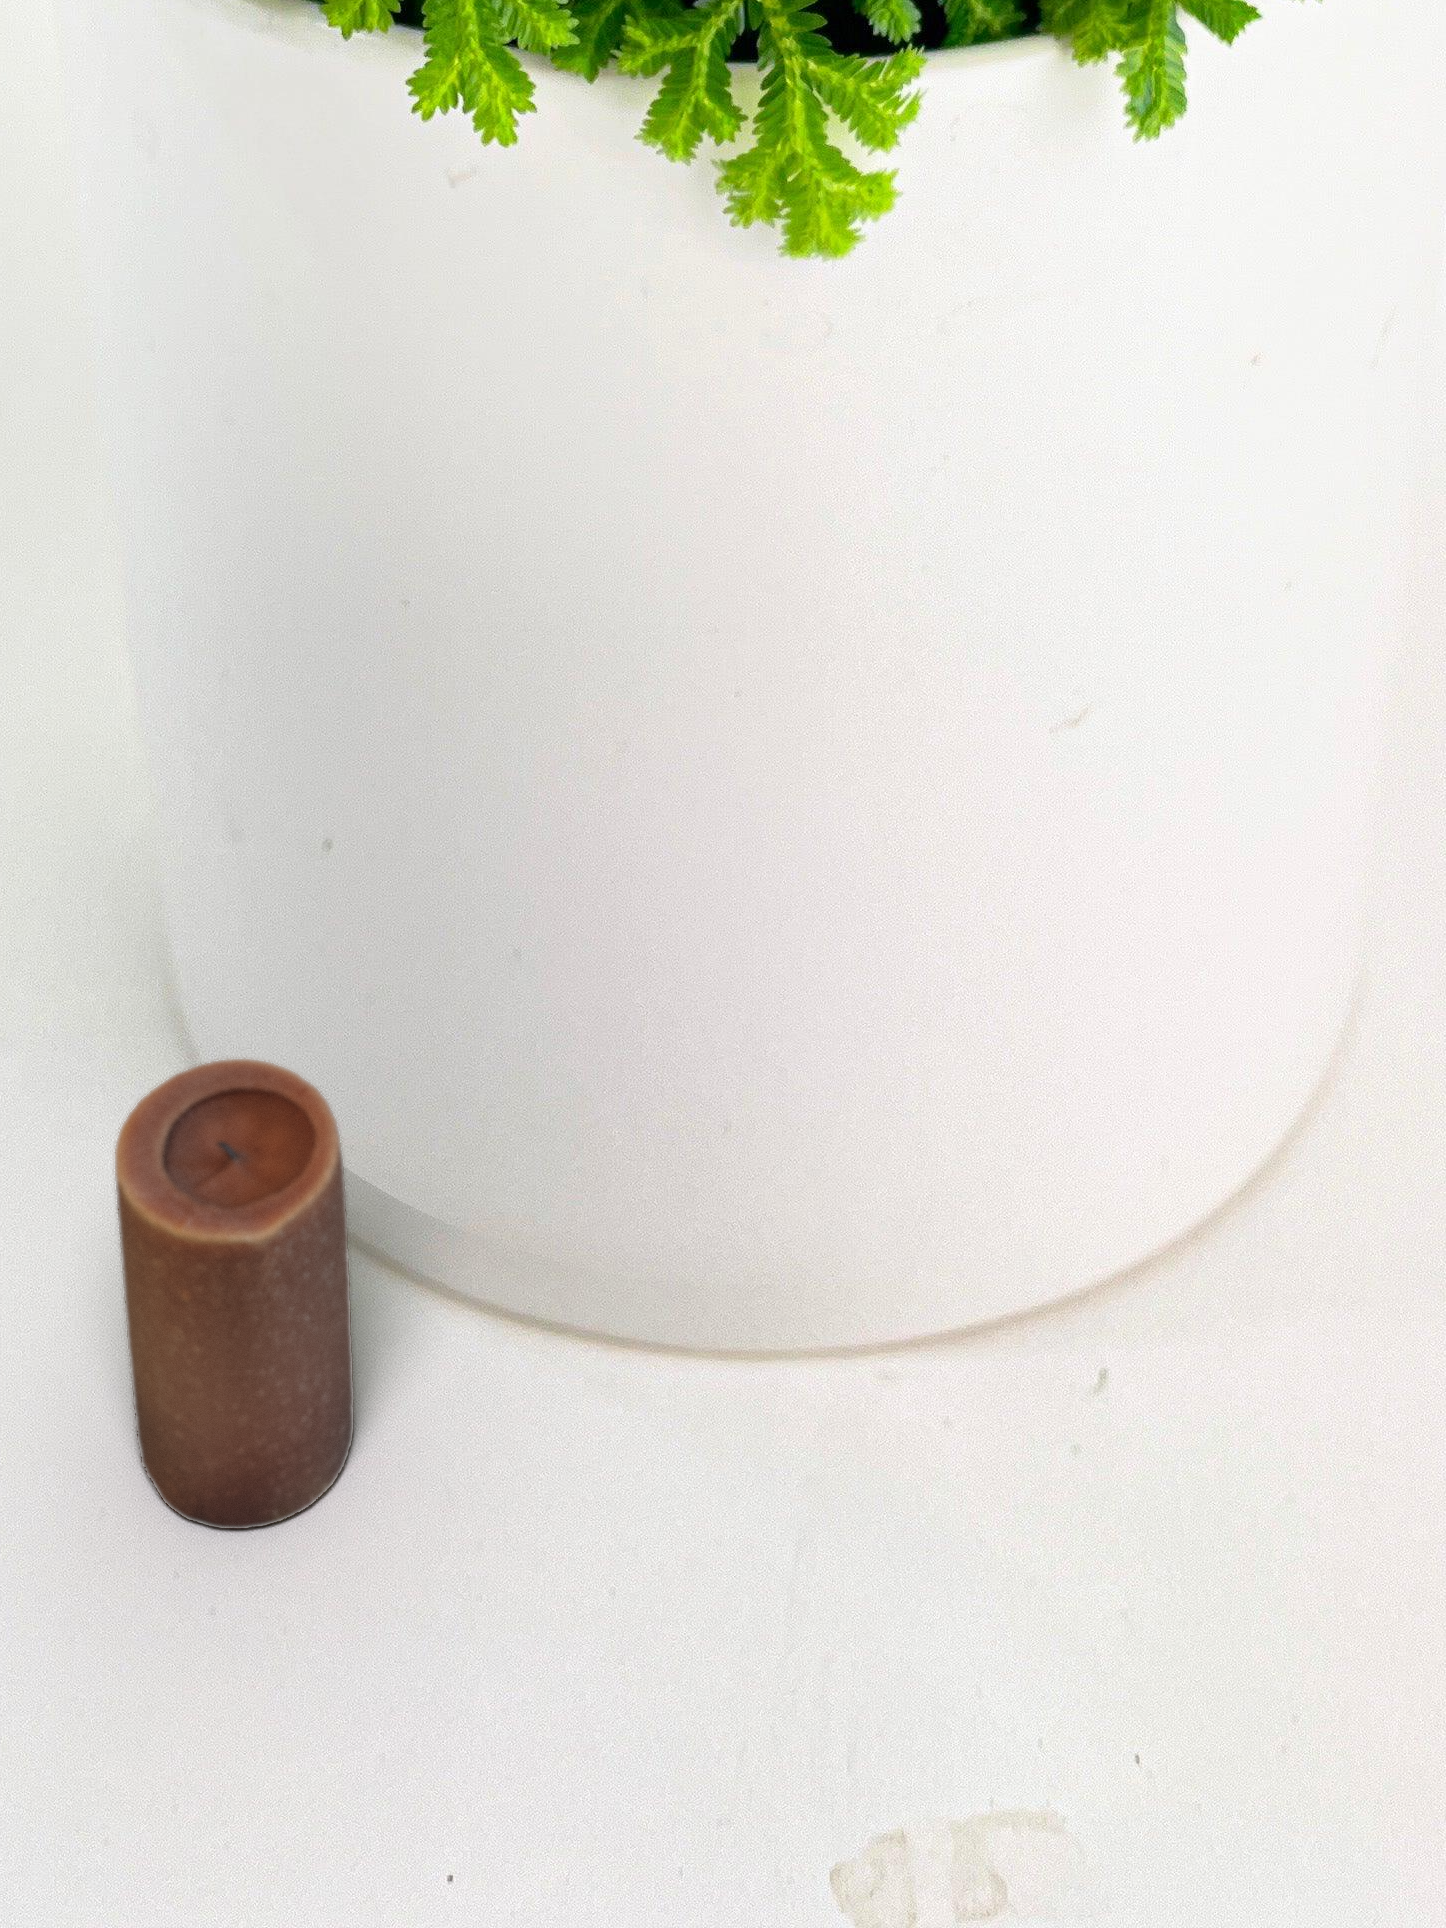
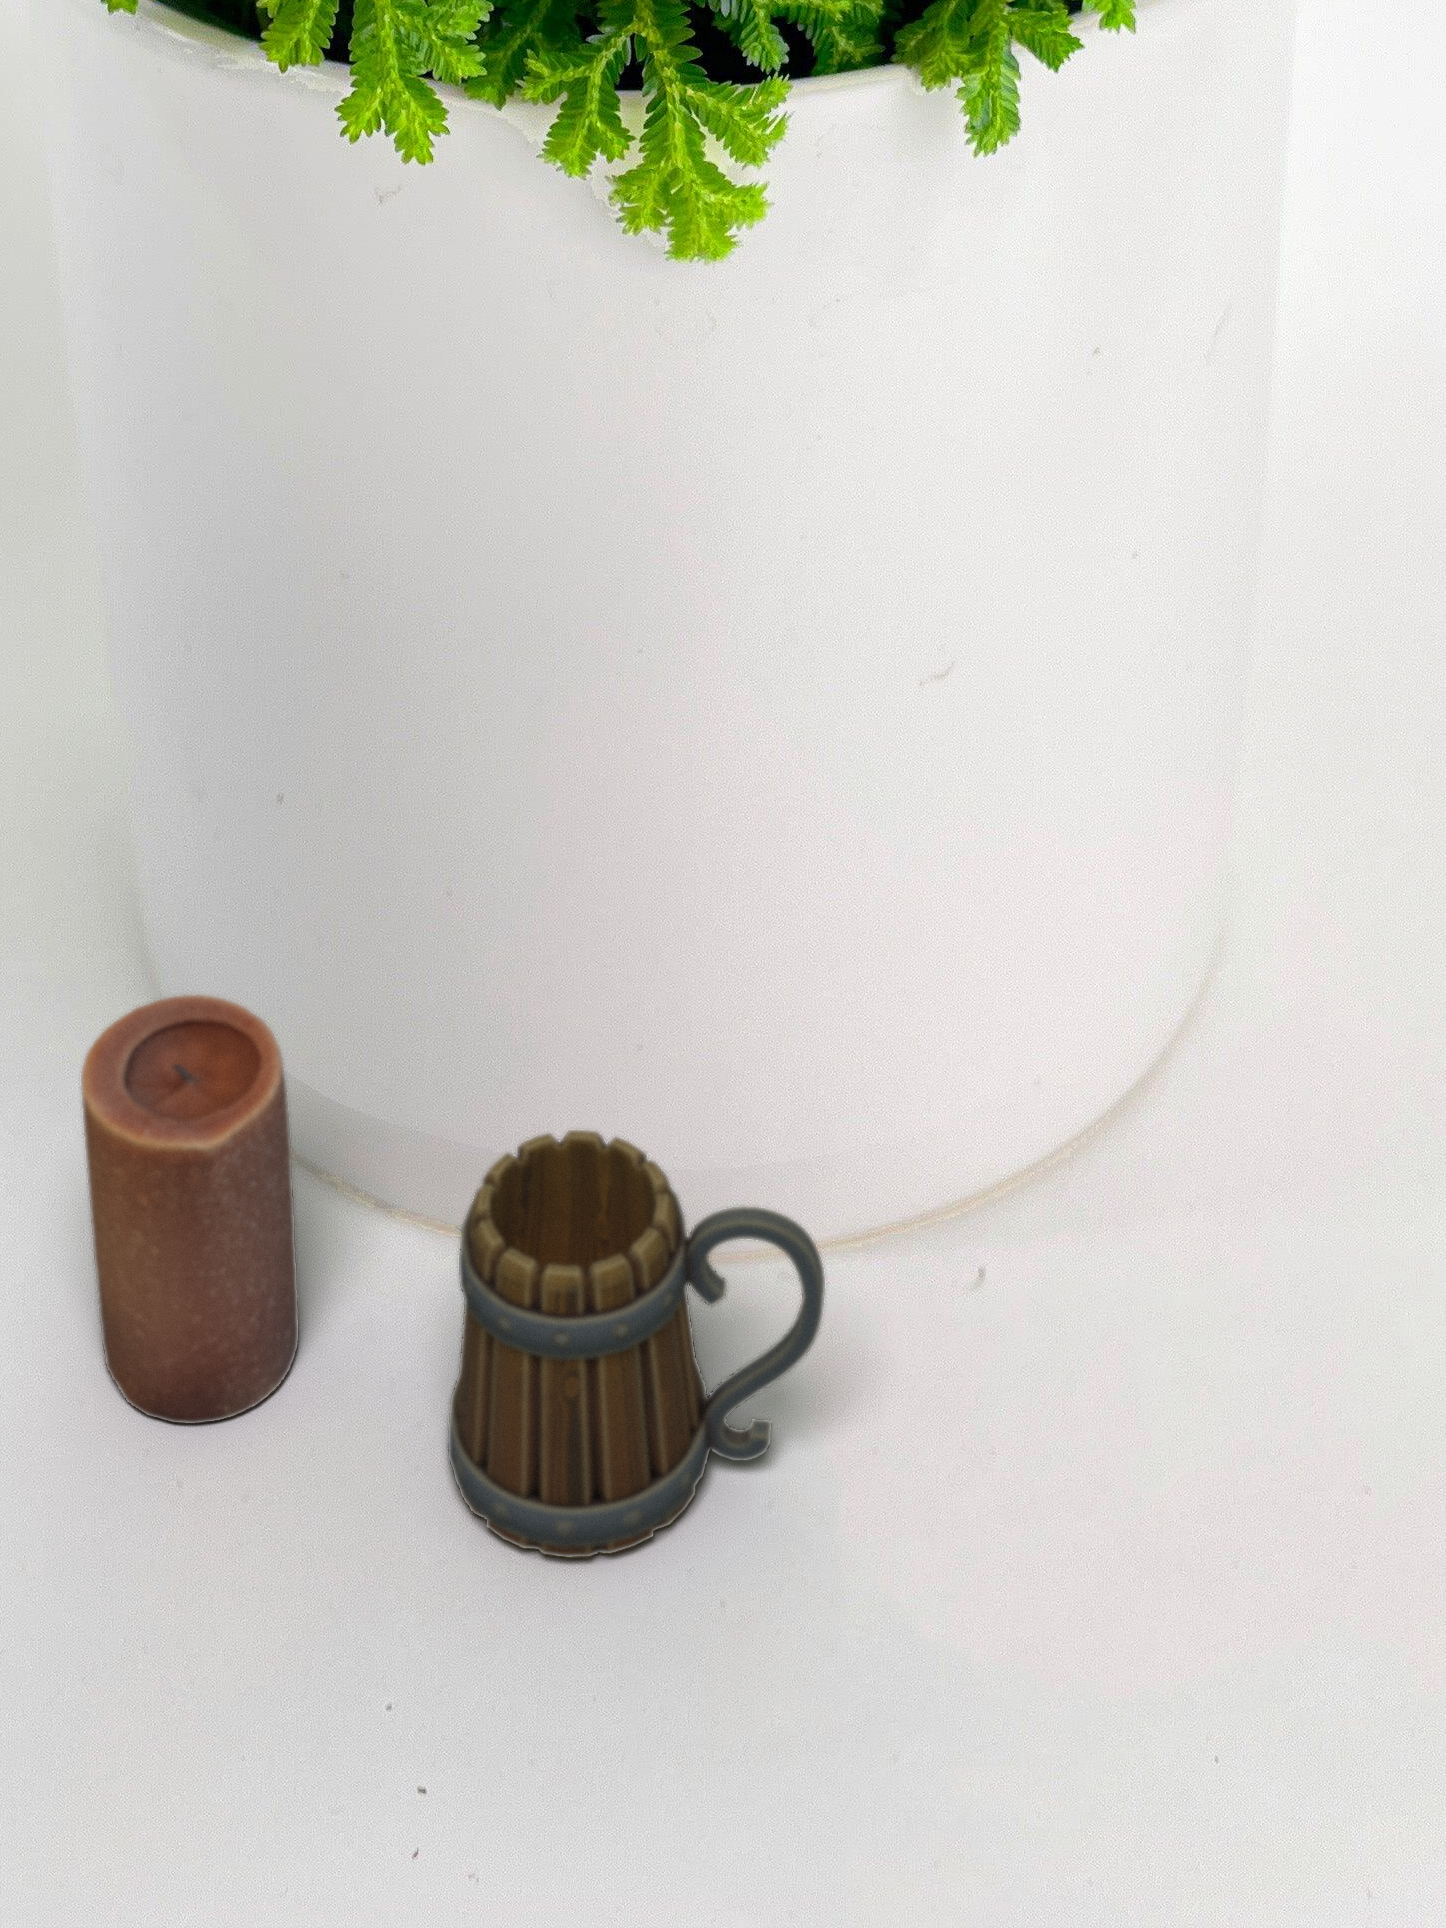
mug: none [522,1217,946,1691] -> present [448,1130,825,1558]

